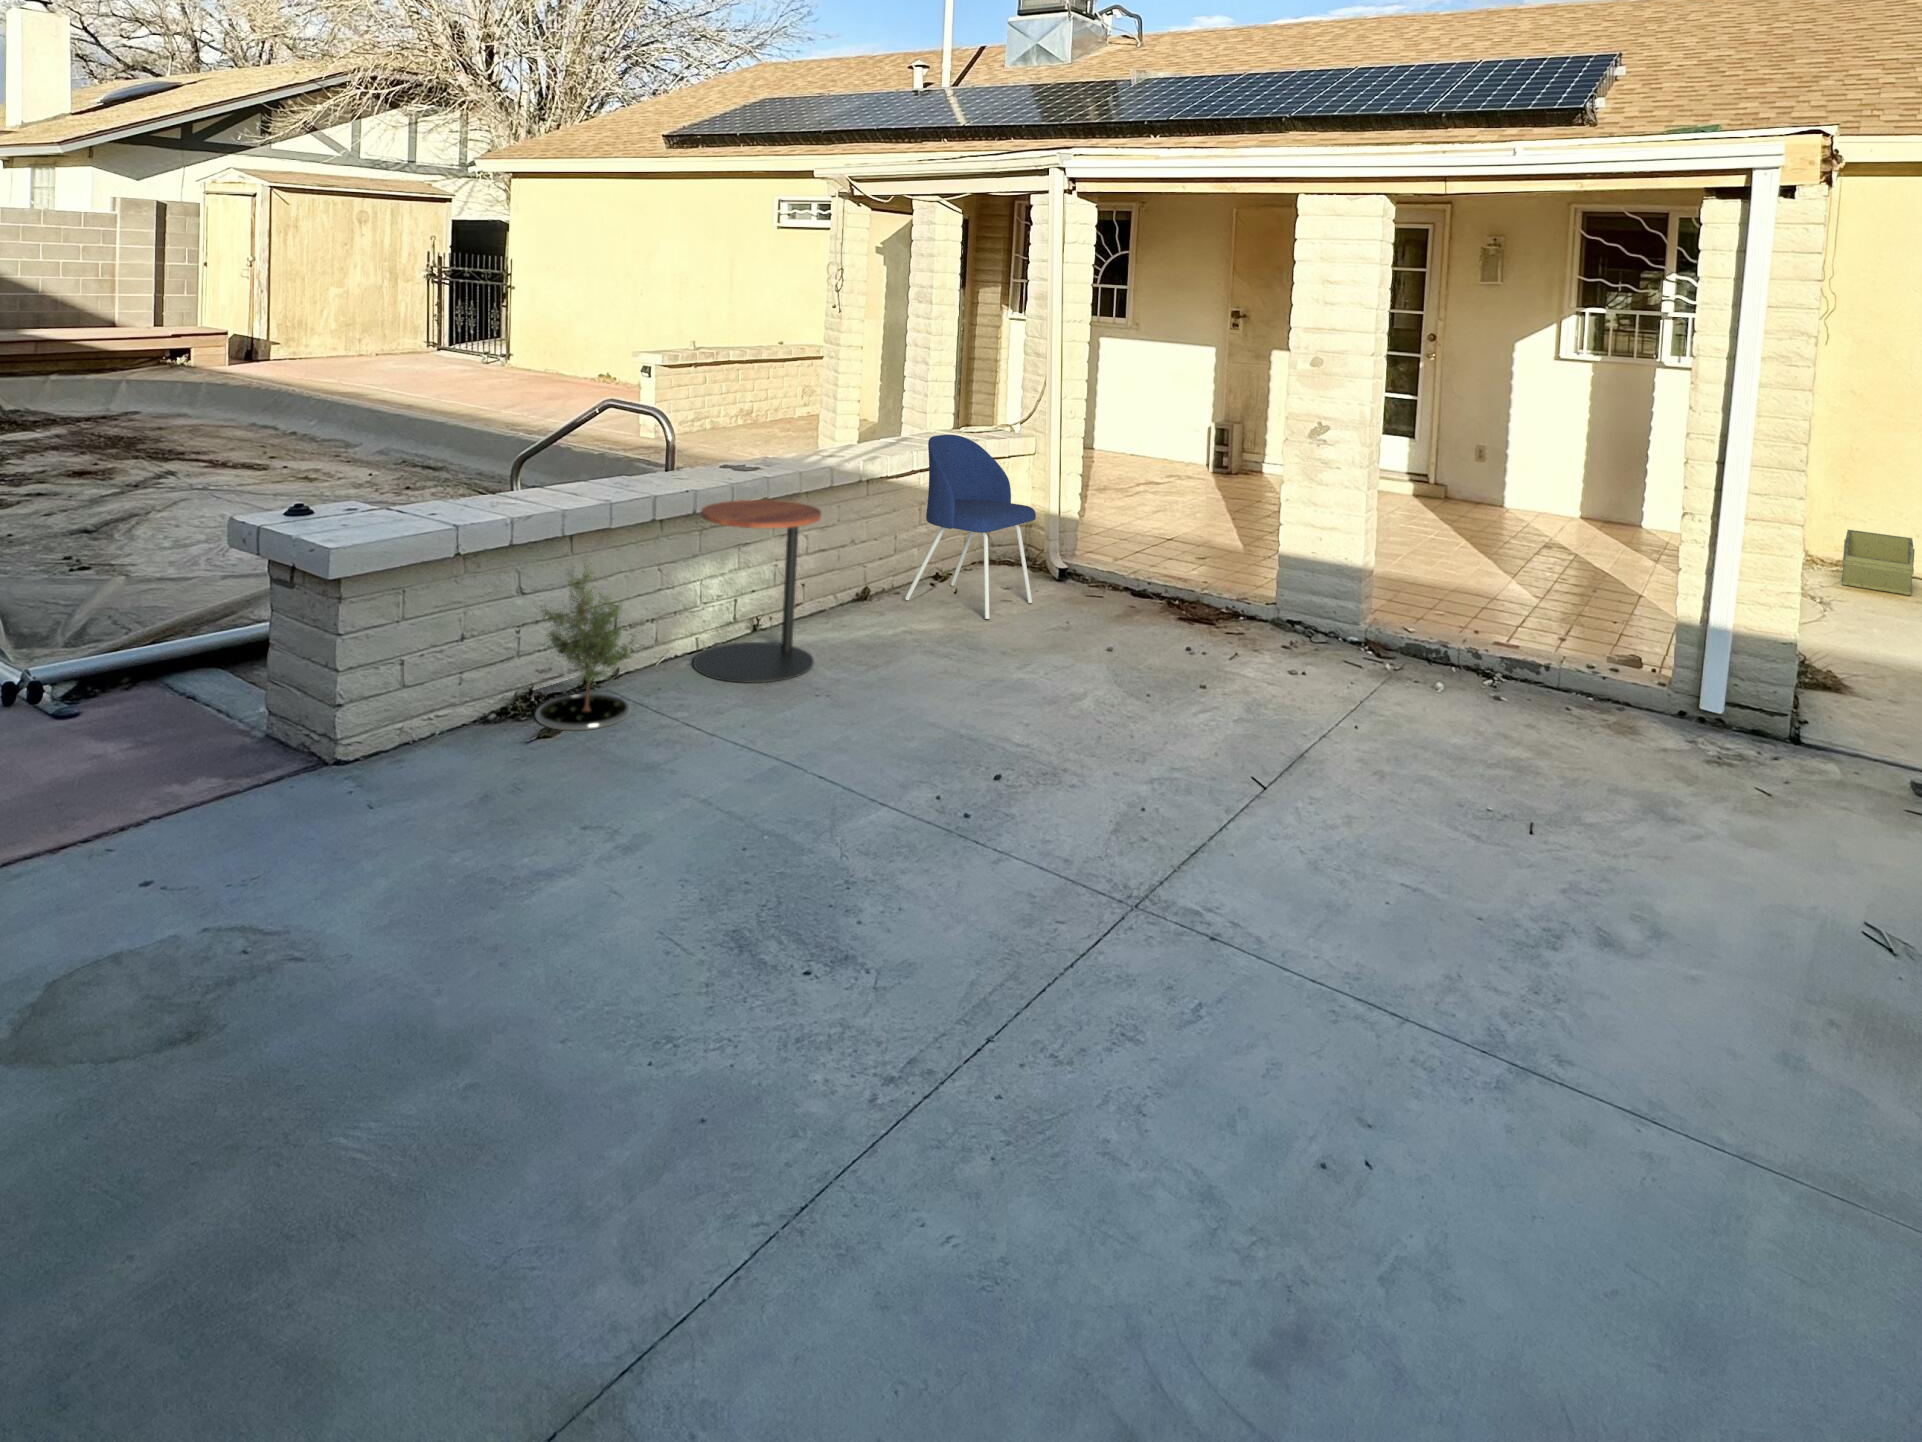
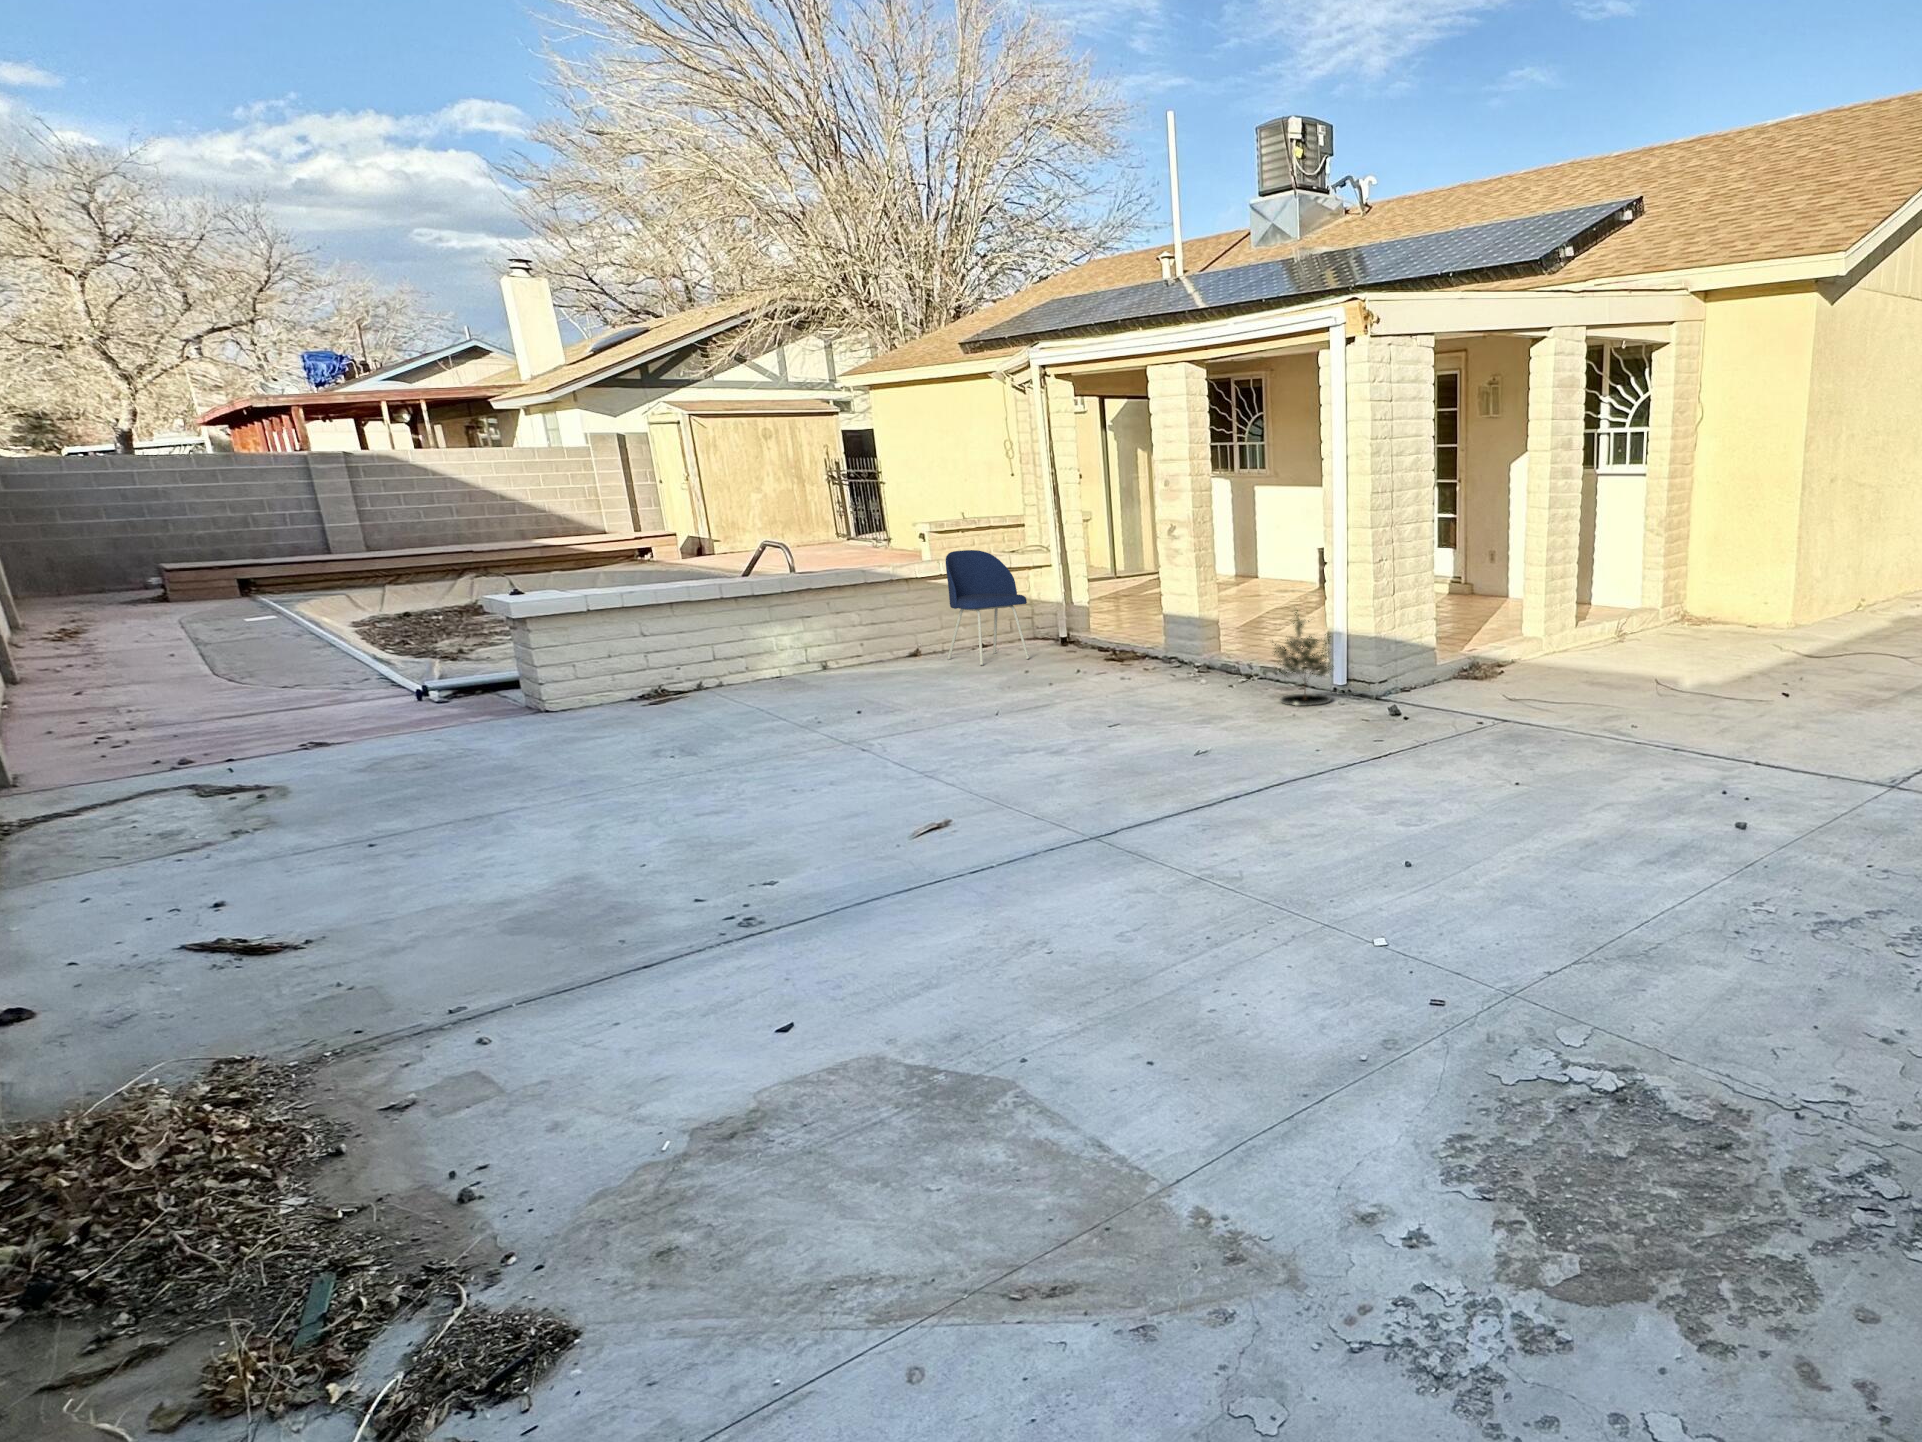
side table: present [694,500,821,683] -> none [753,588,840,687]
storage bin: present [1842,530,1915,595] -> none [1671,595,1751,639]
potted tree: present [536,563,636,730] -> present [1274,610,1334,706]

